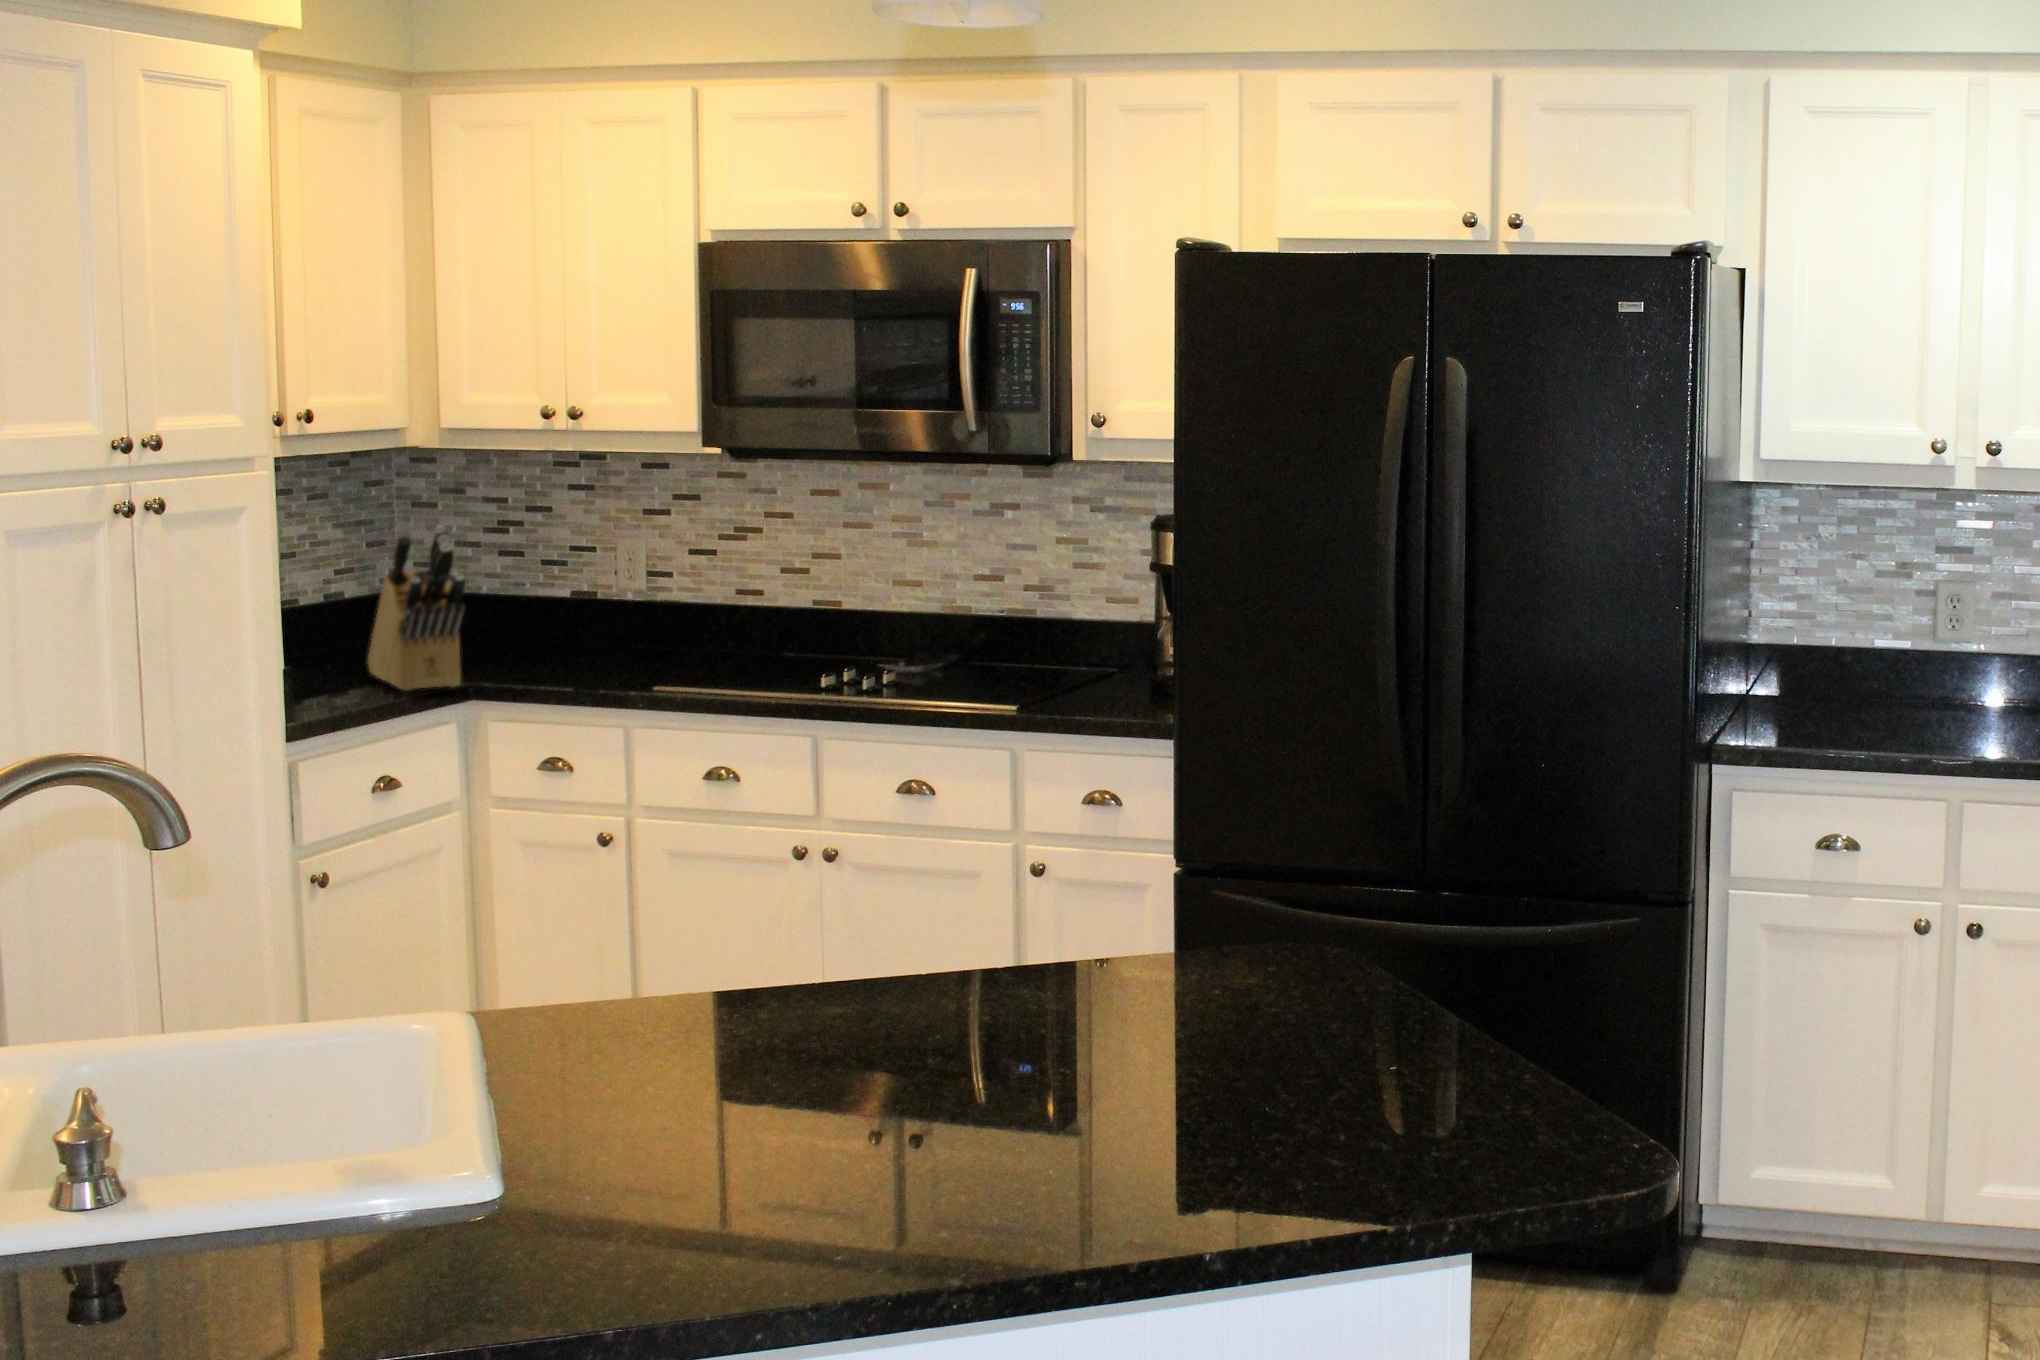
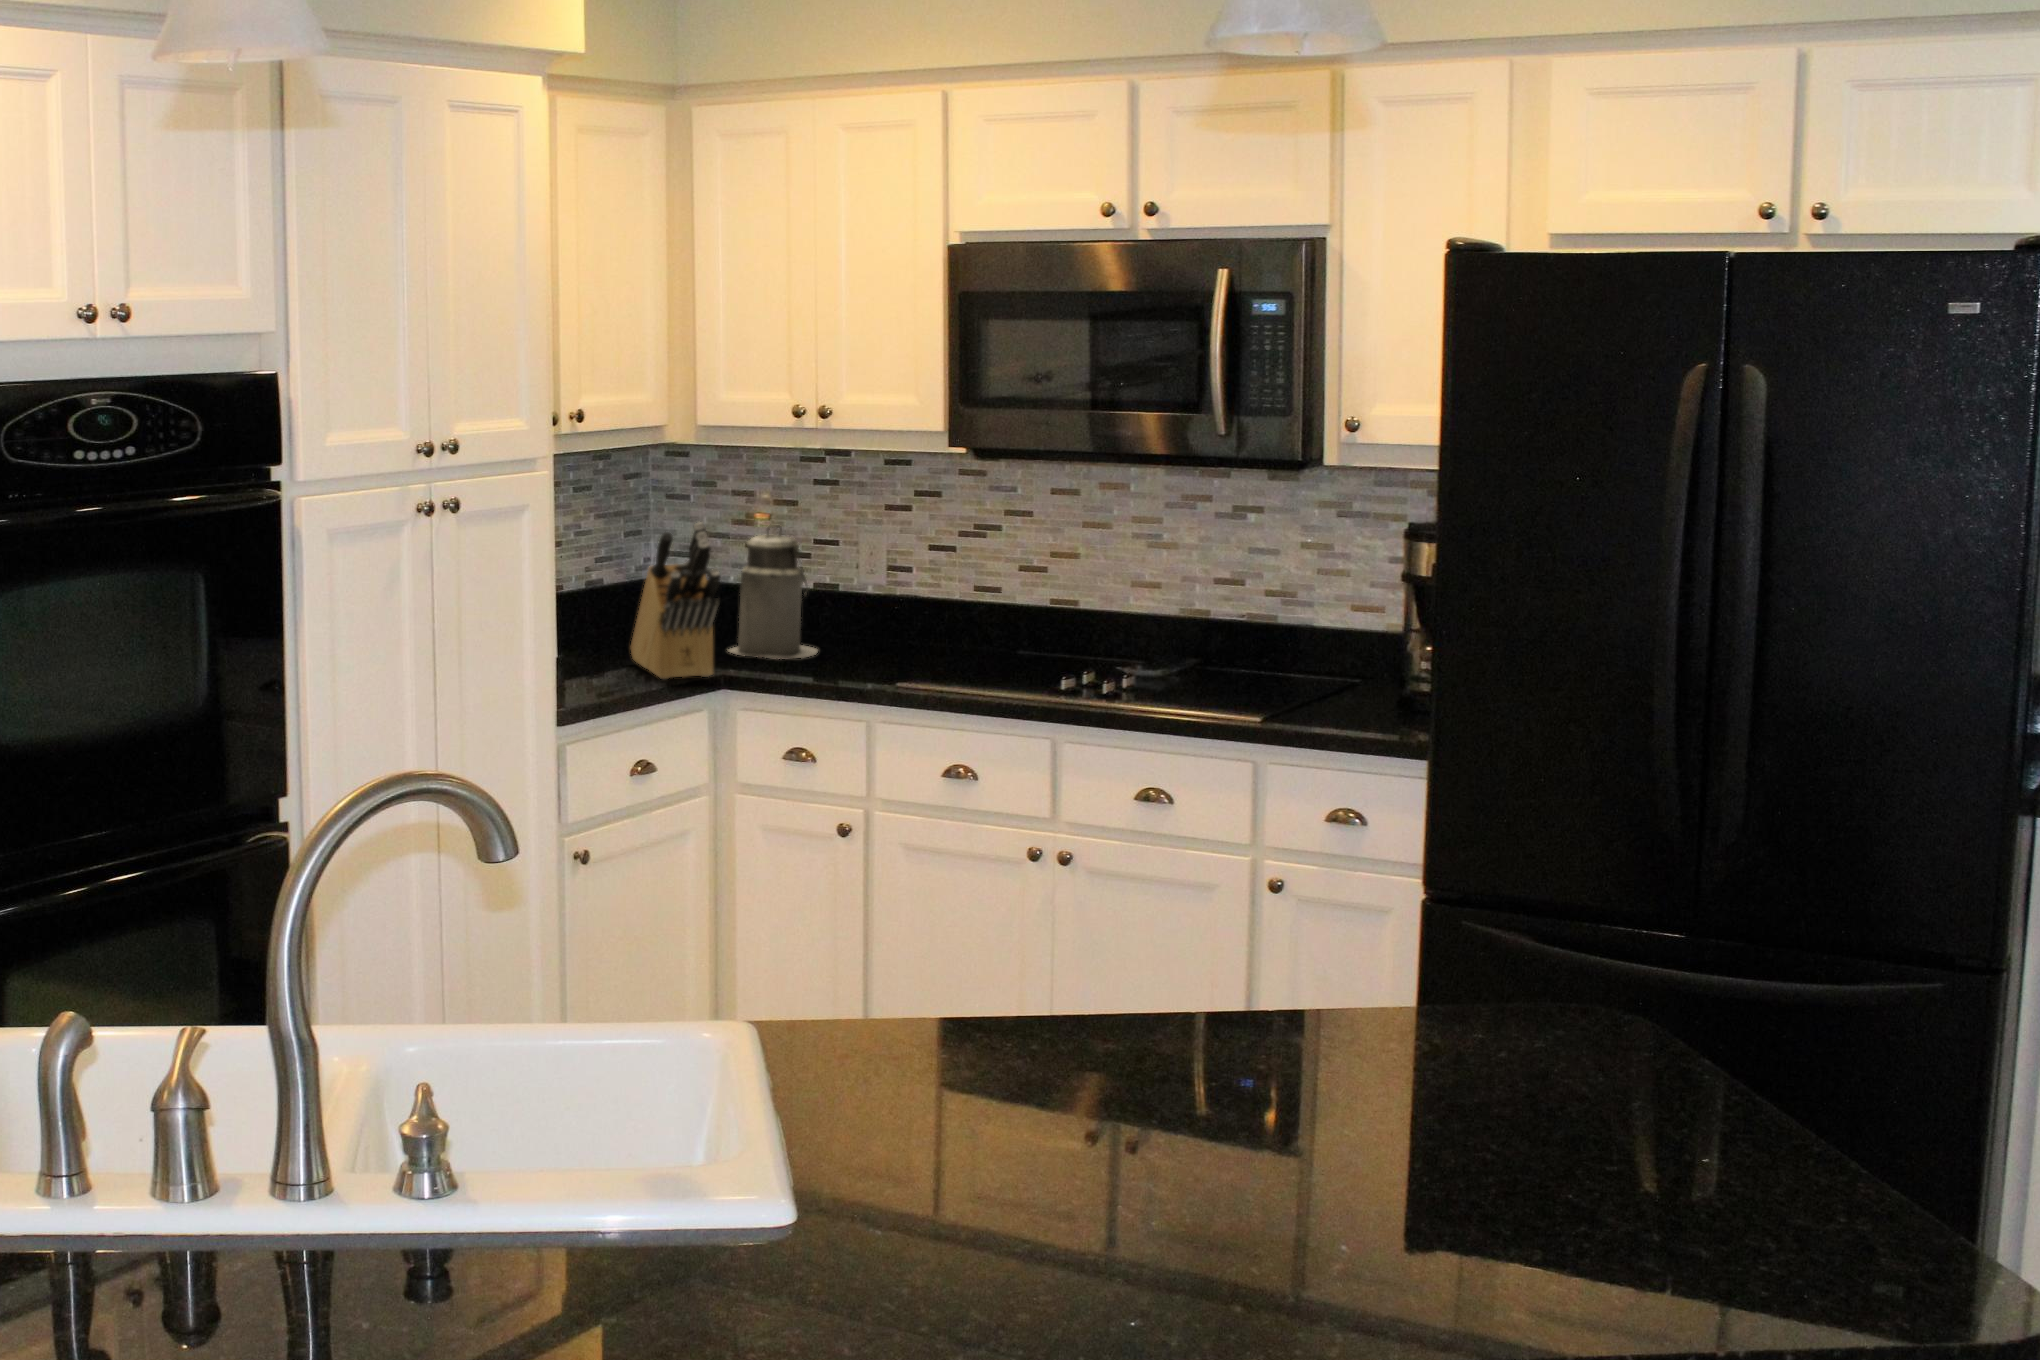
canister: none [477,530,578,669] -> present [729,525,818,659]

